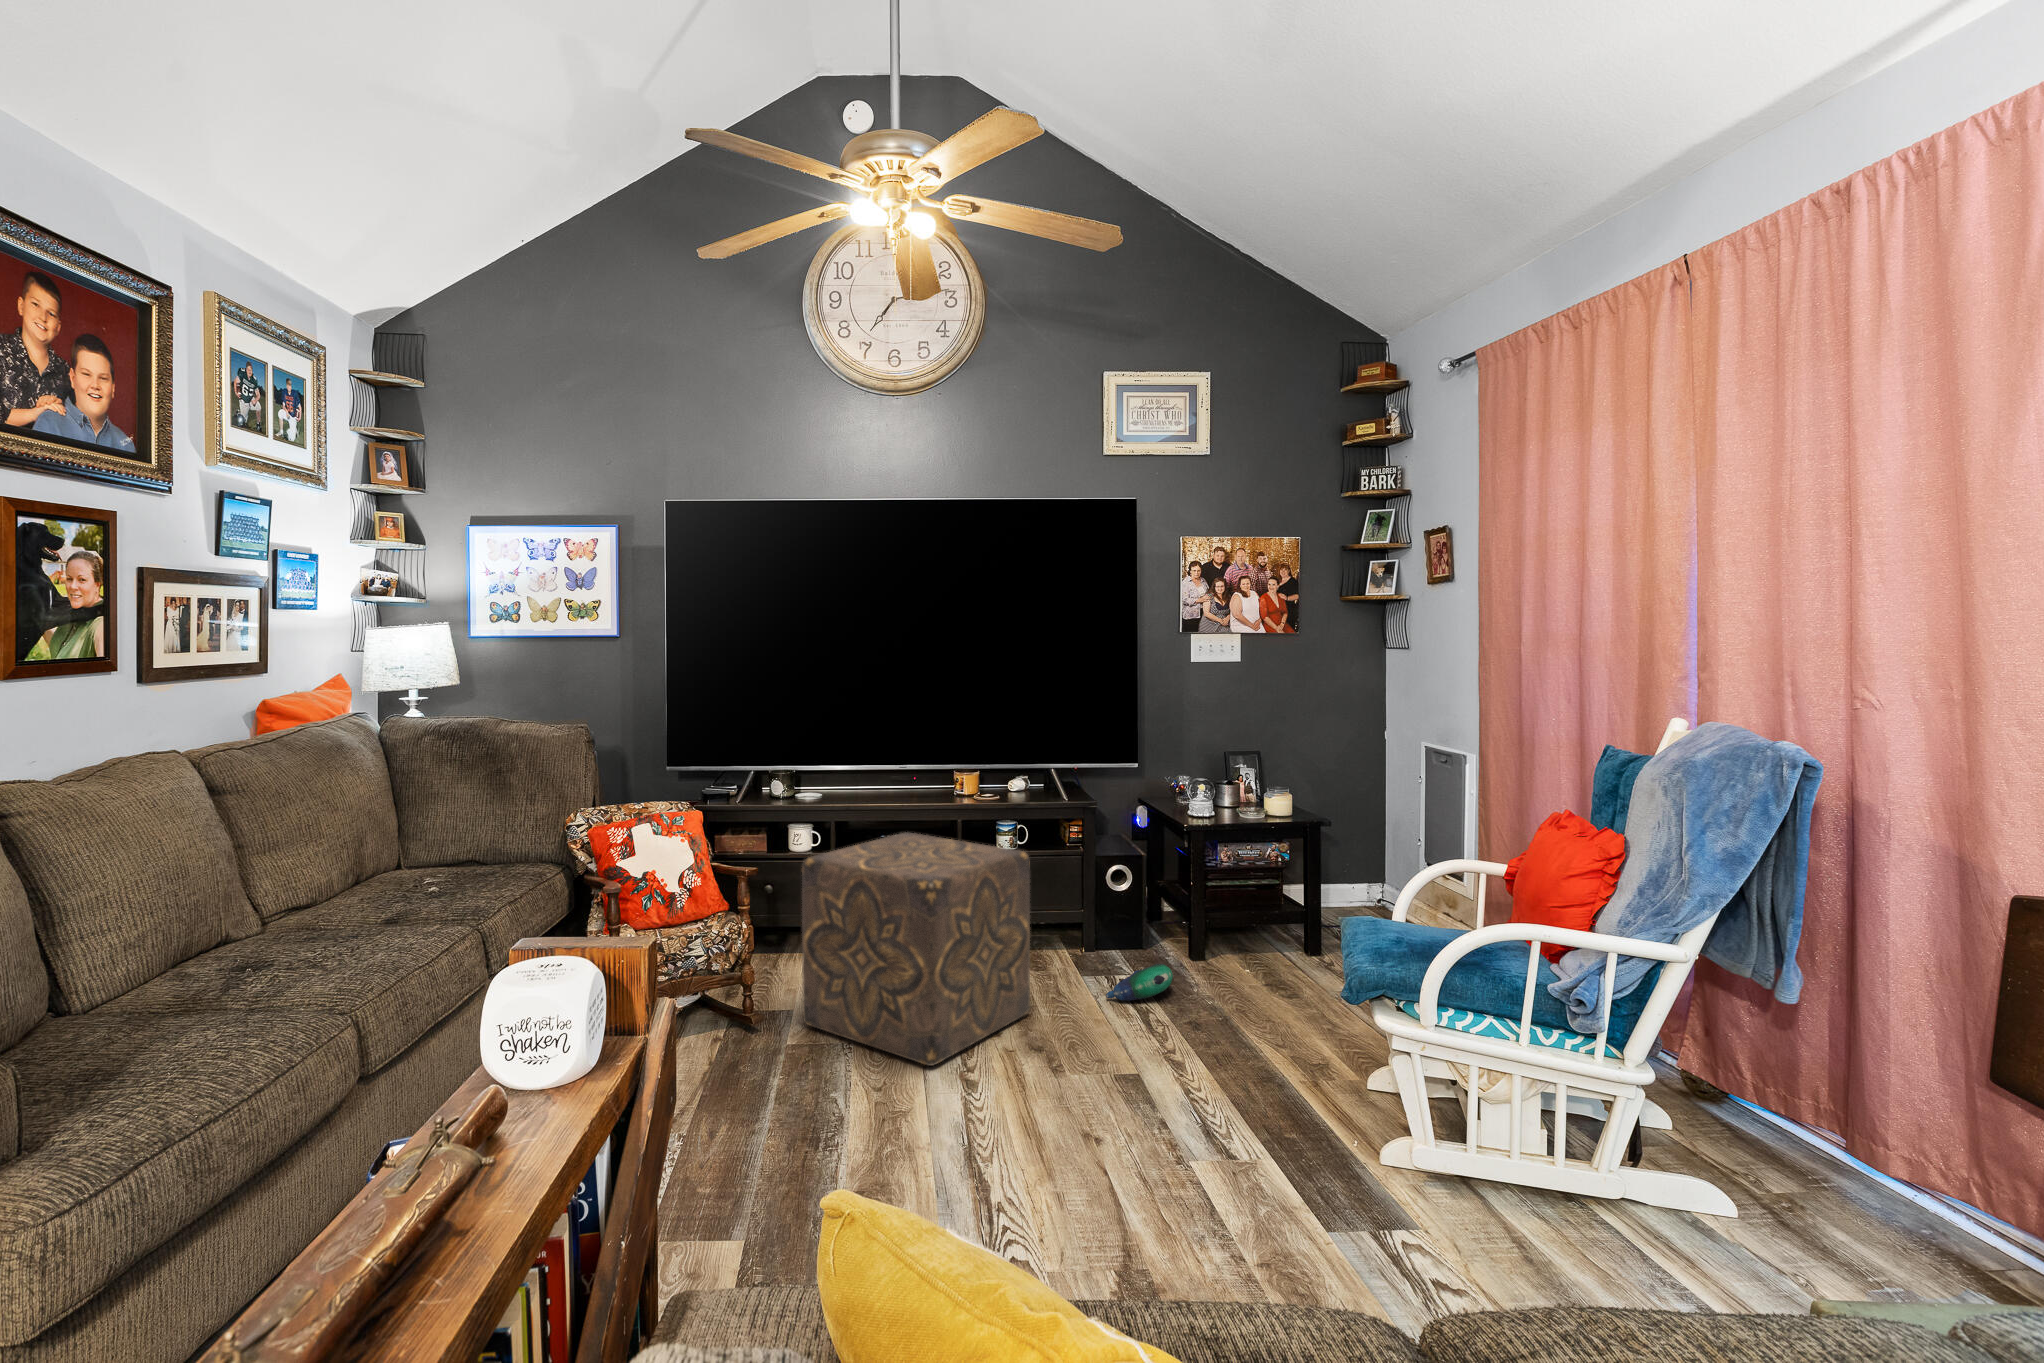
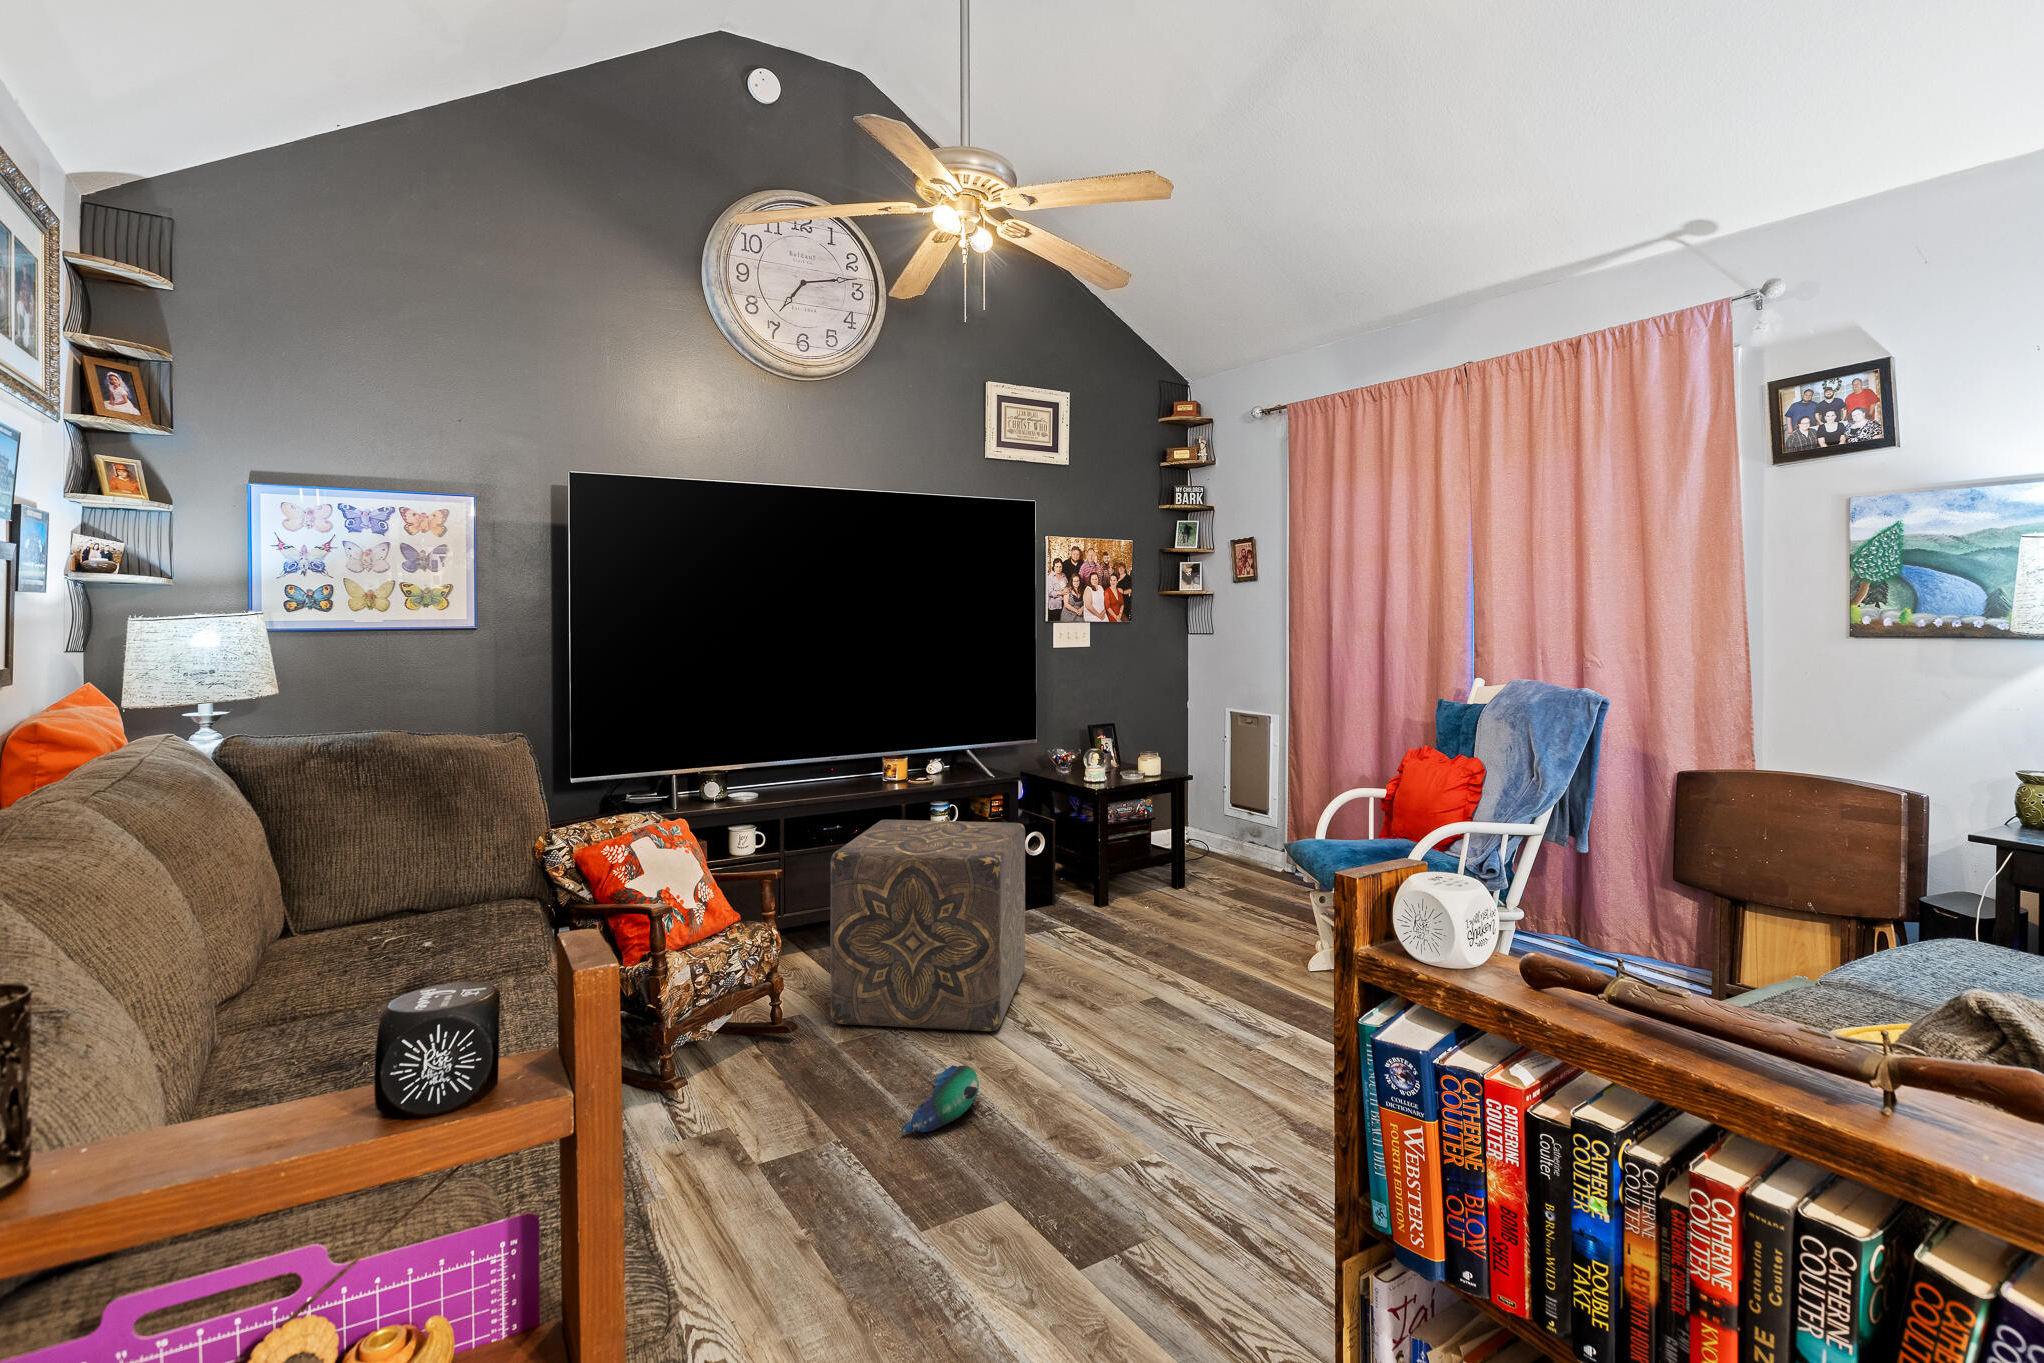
plush toy: present [1106,964,1173,1001] -> present [902,1065,979,1134]

